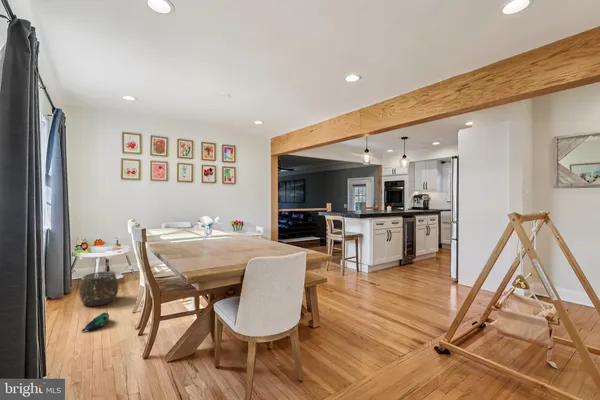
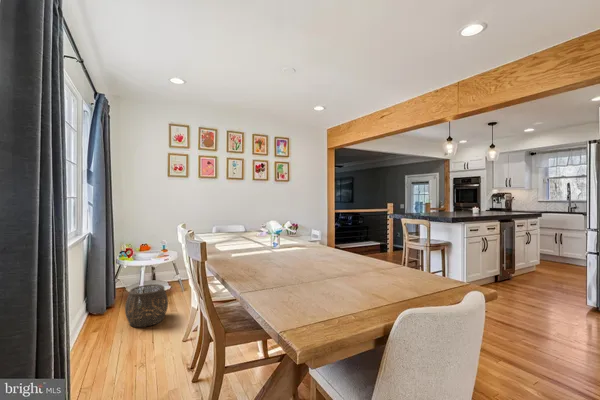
plush toy: present [82,313,109,332] -> none [129,340,160,366]

